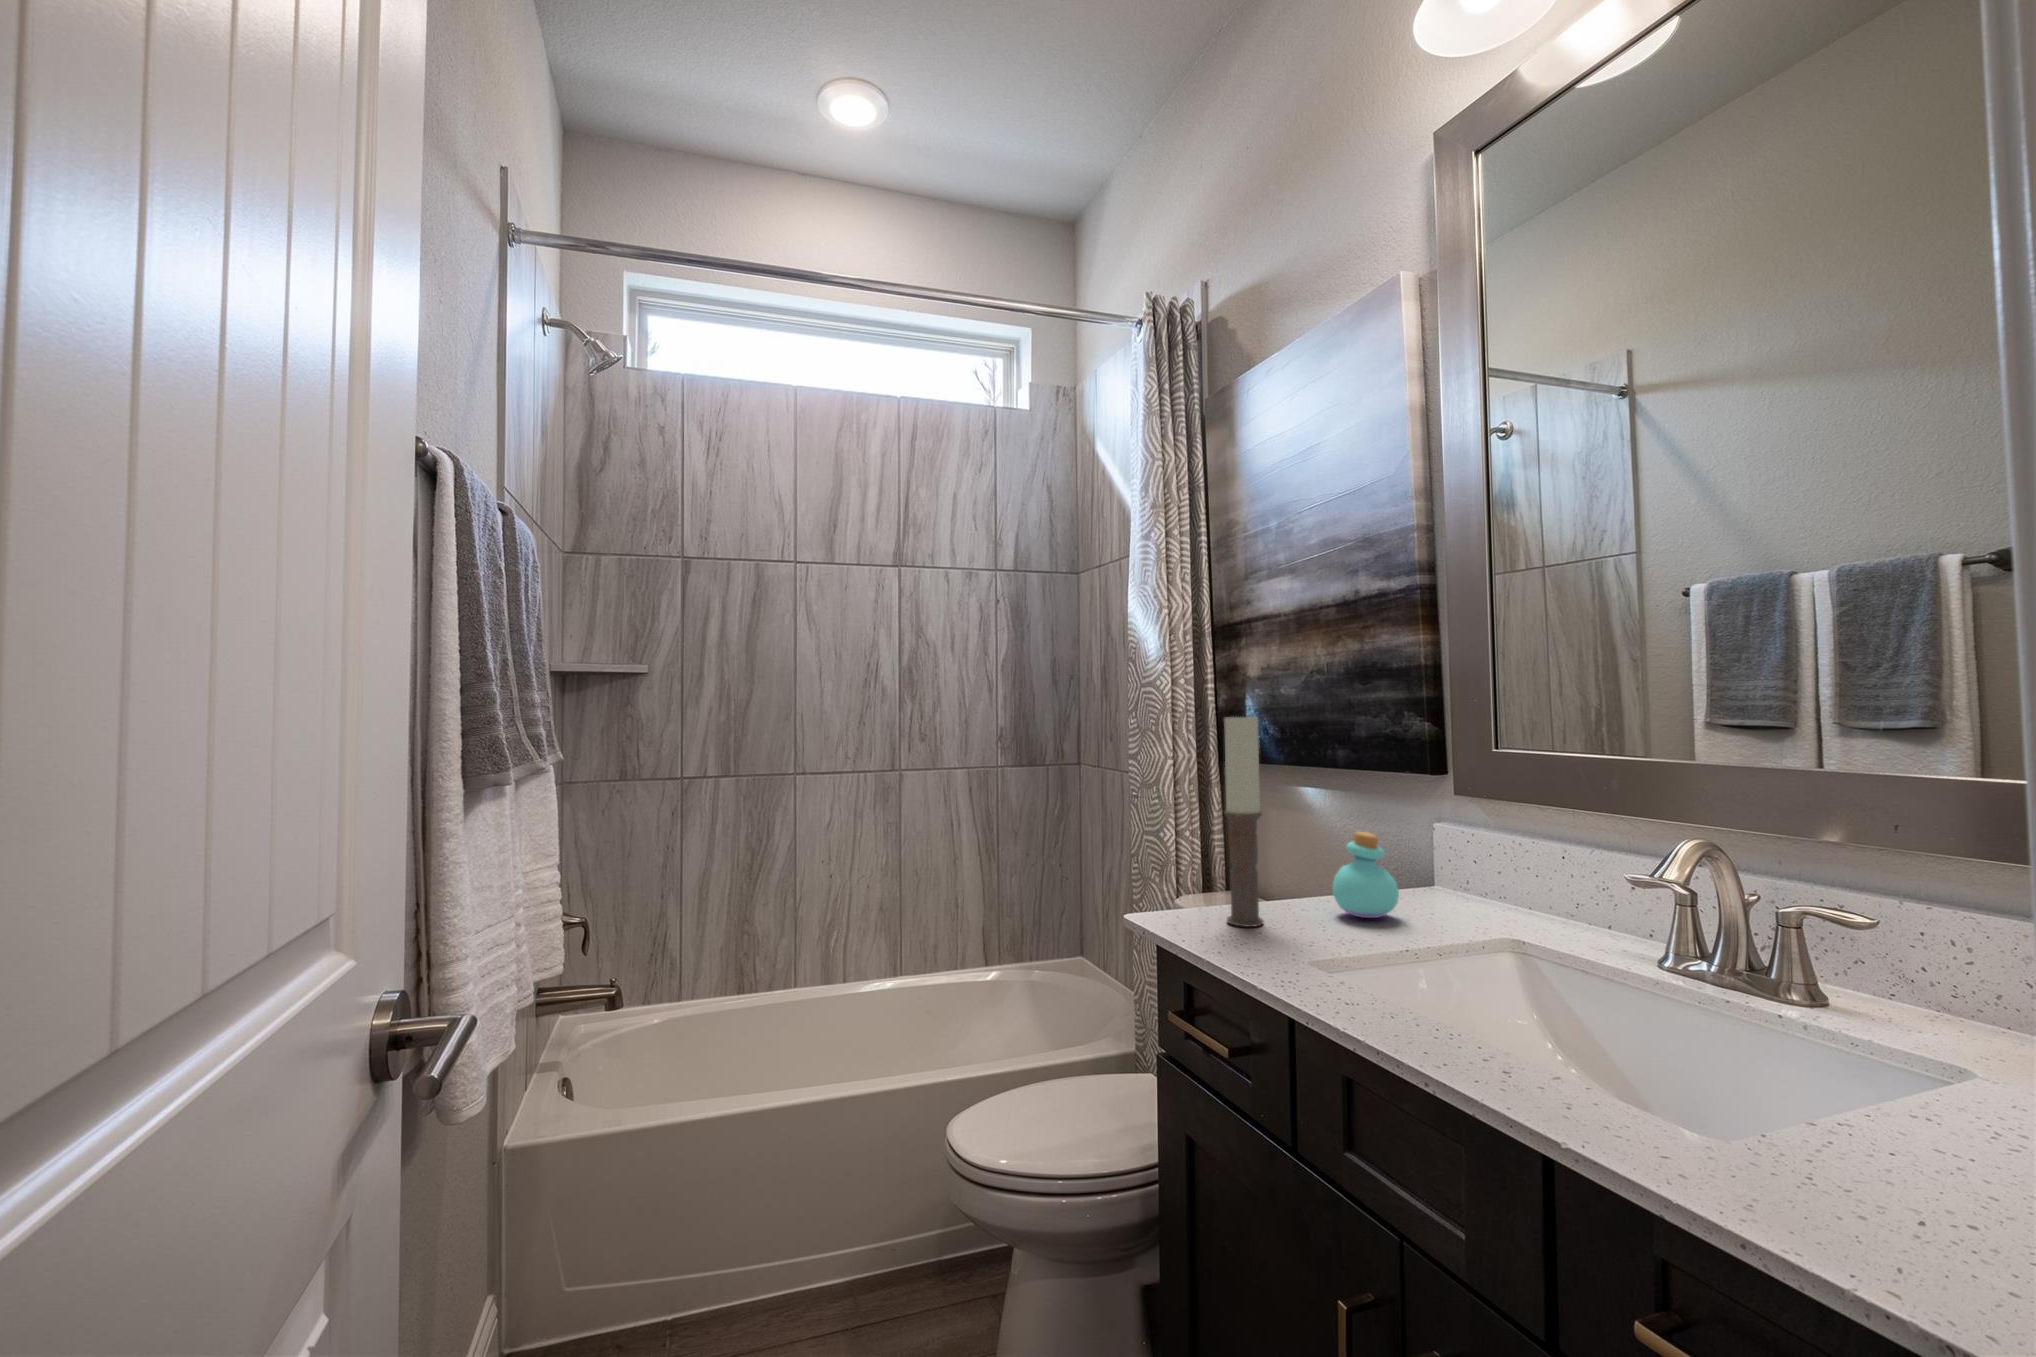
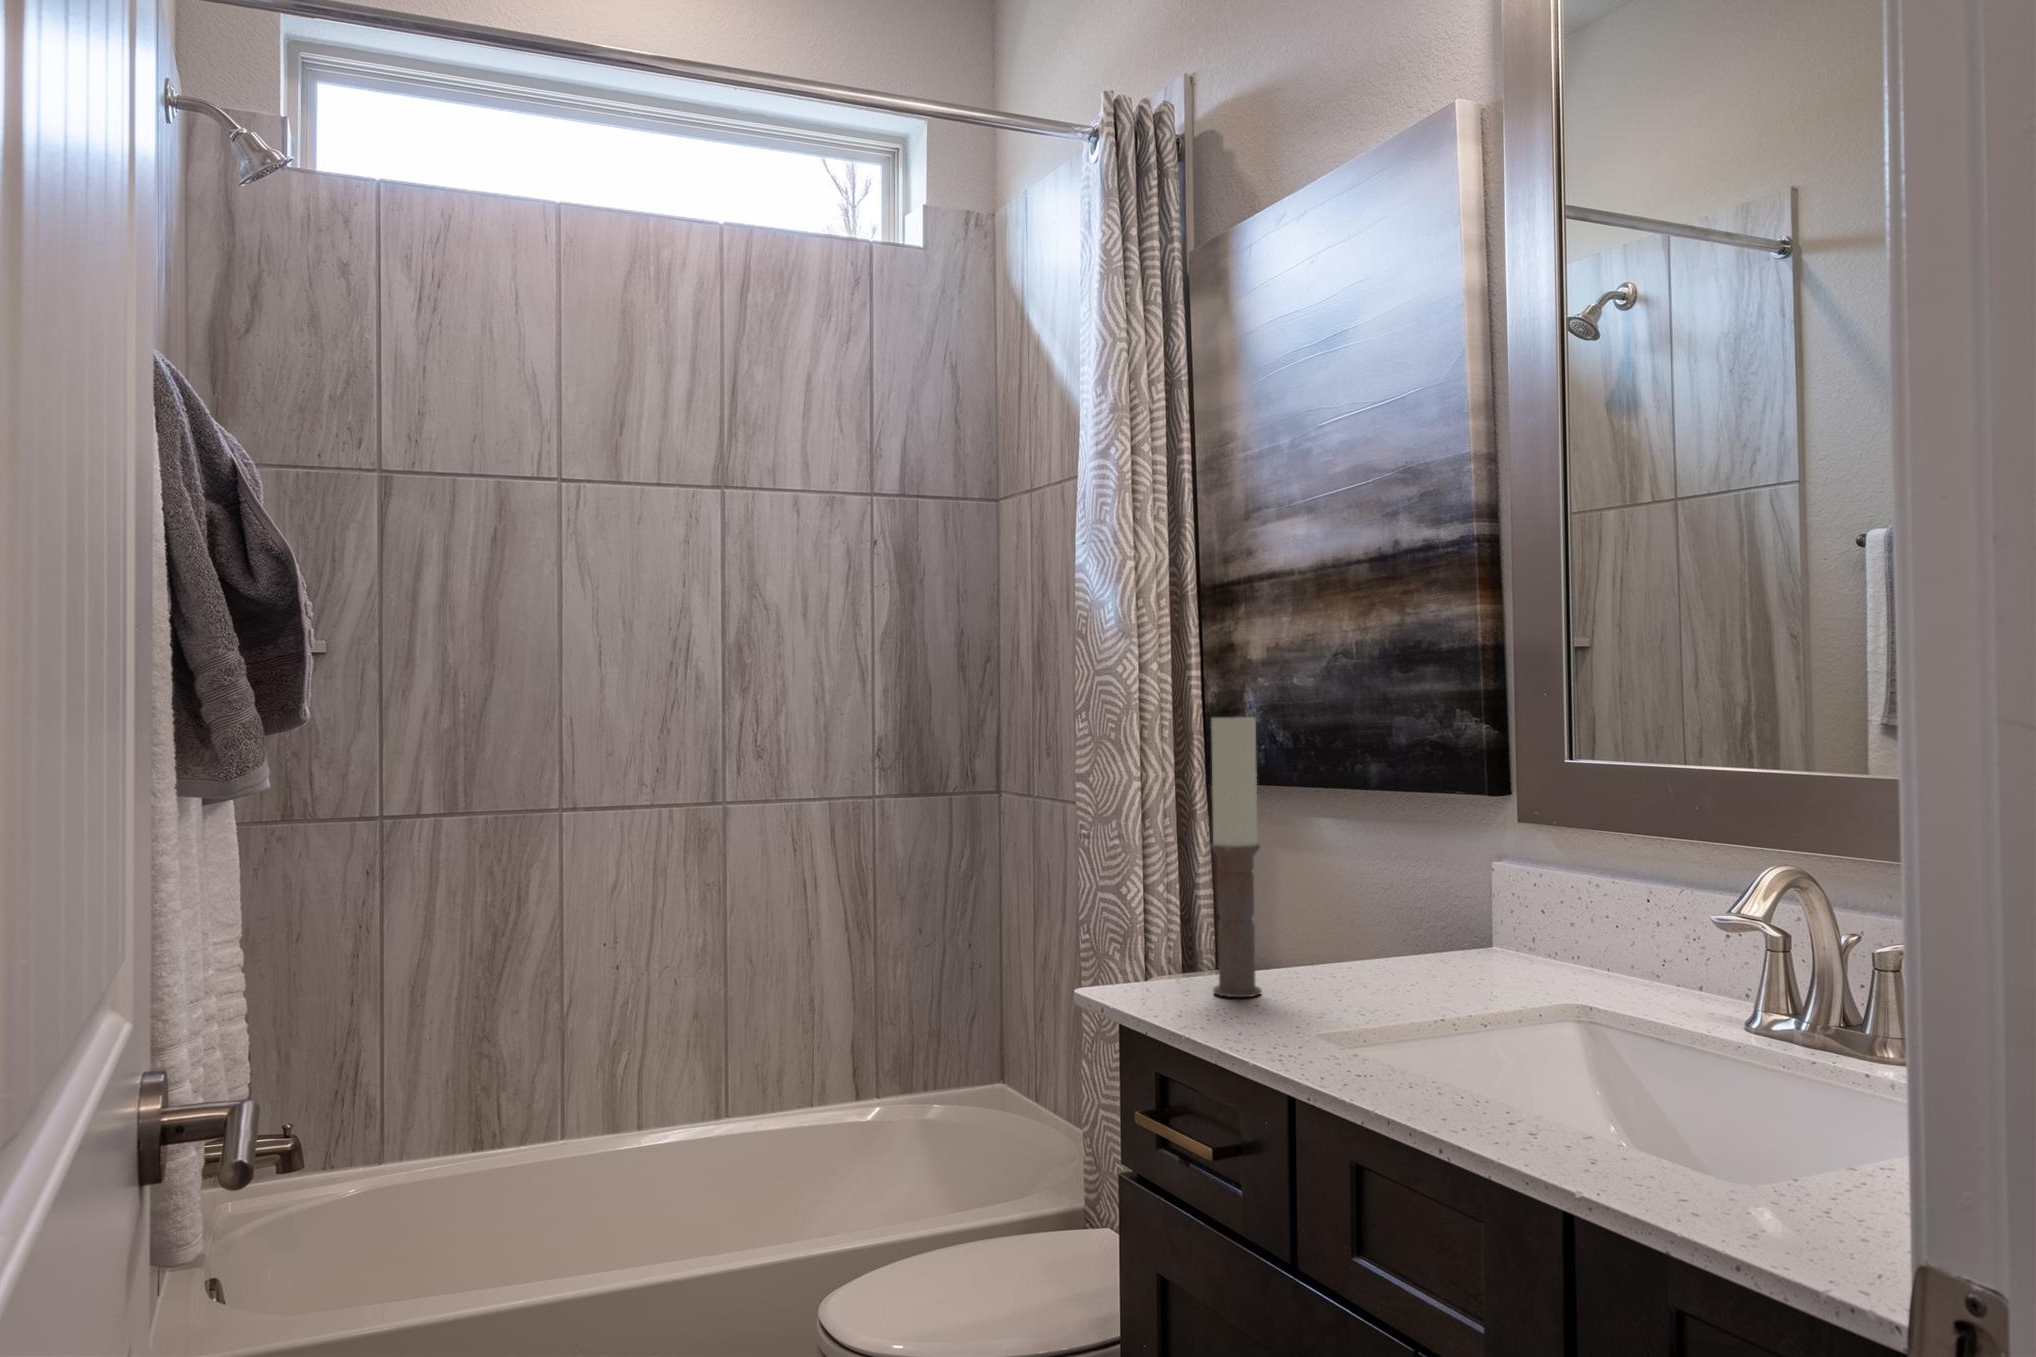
perfume bottle: present [1333,832,1399,918] -> none [1353,870,1437,983]

